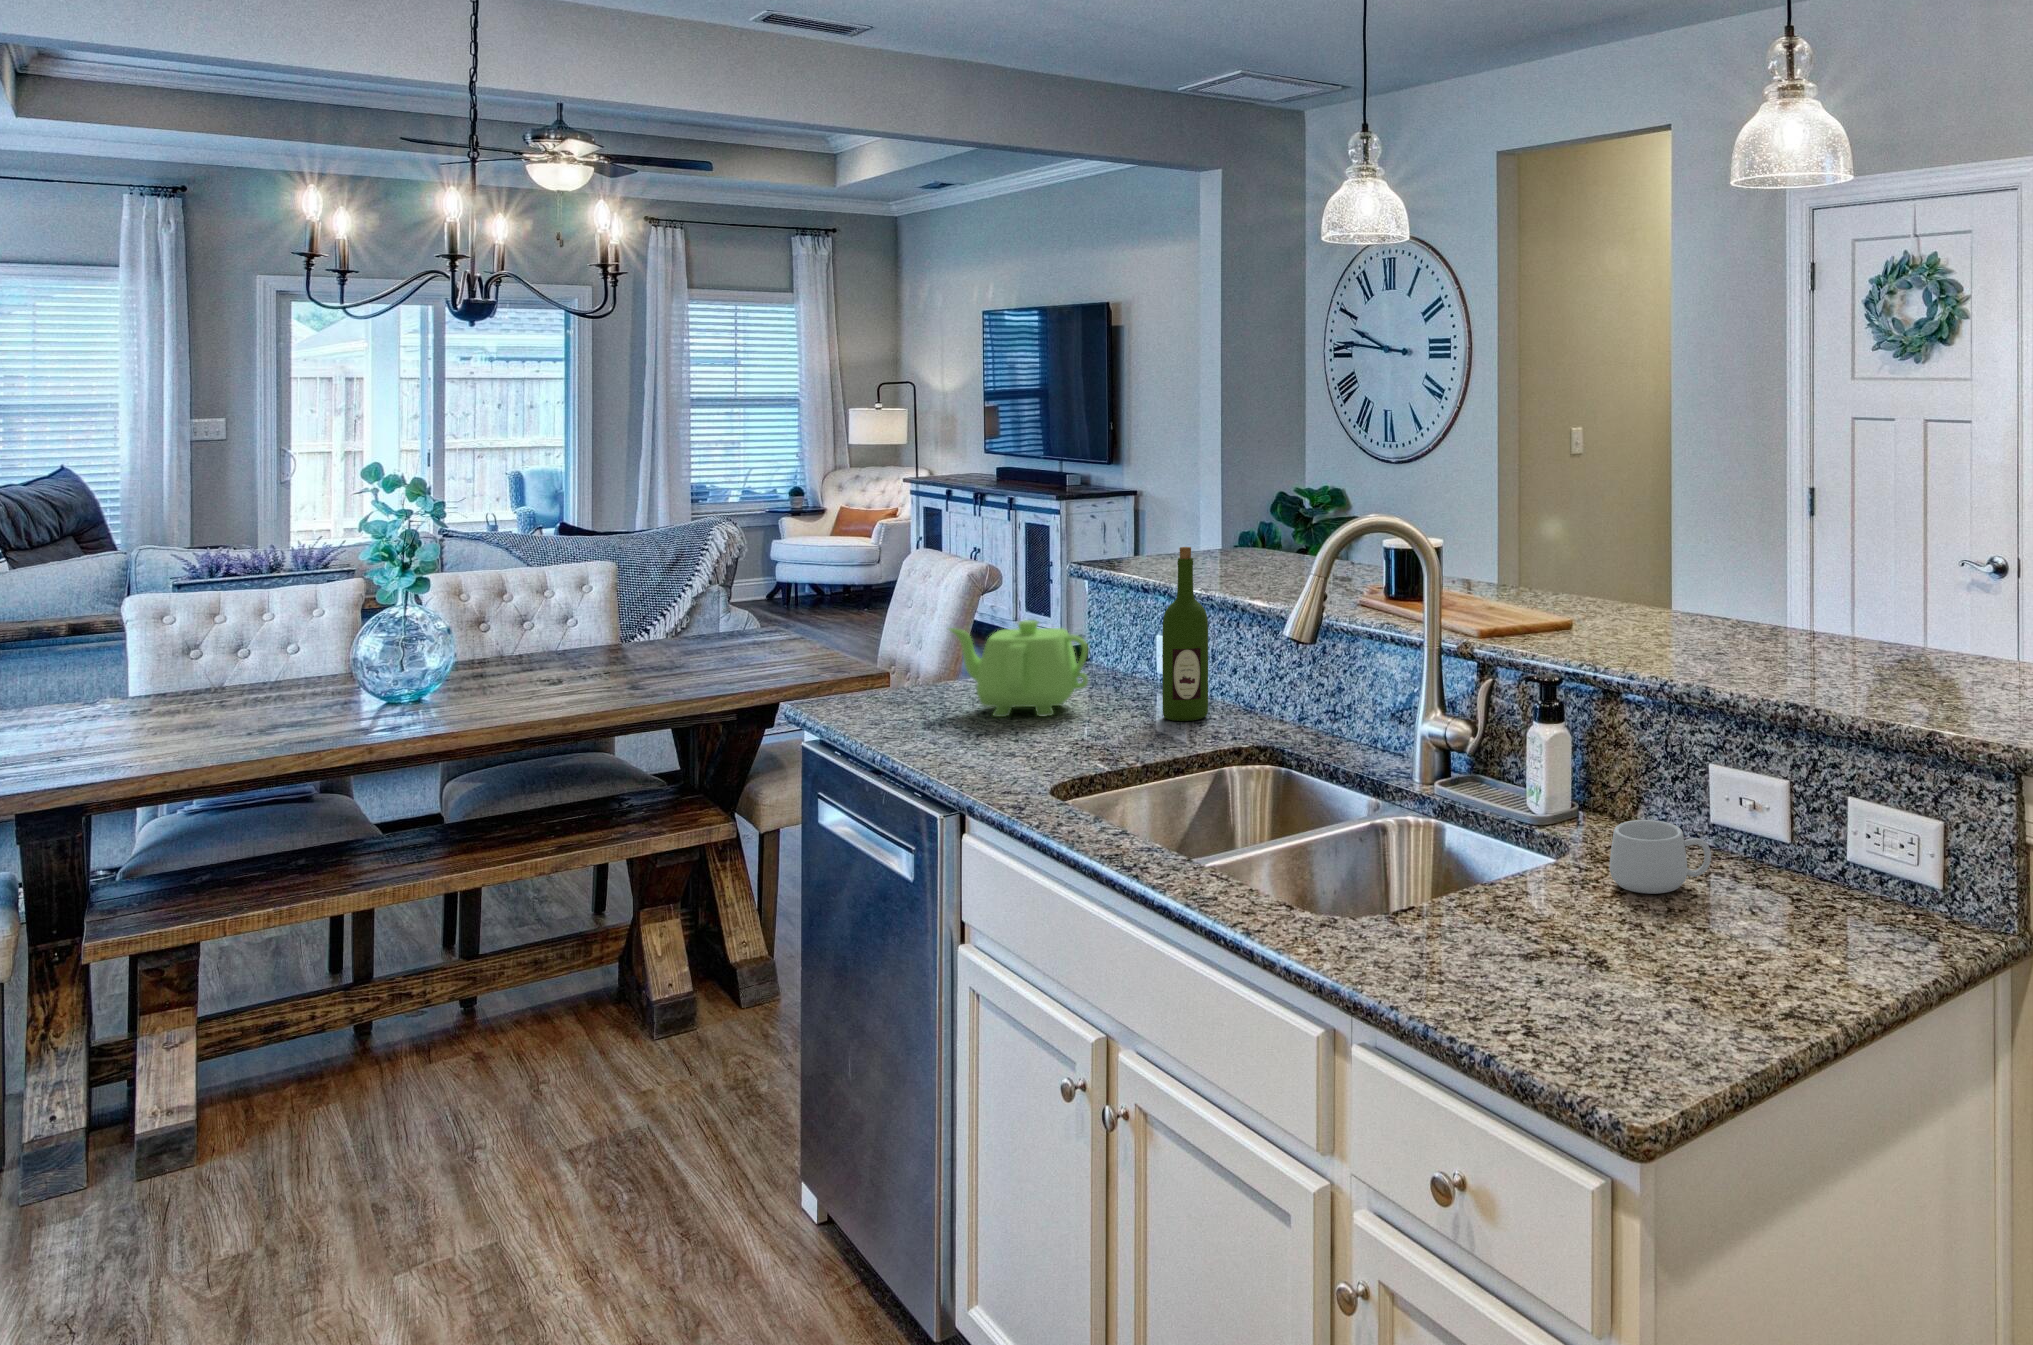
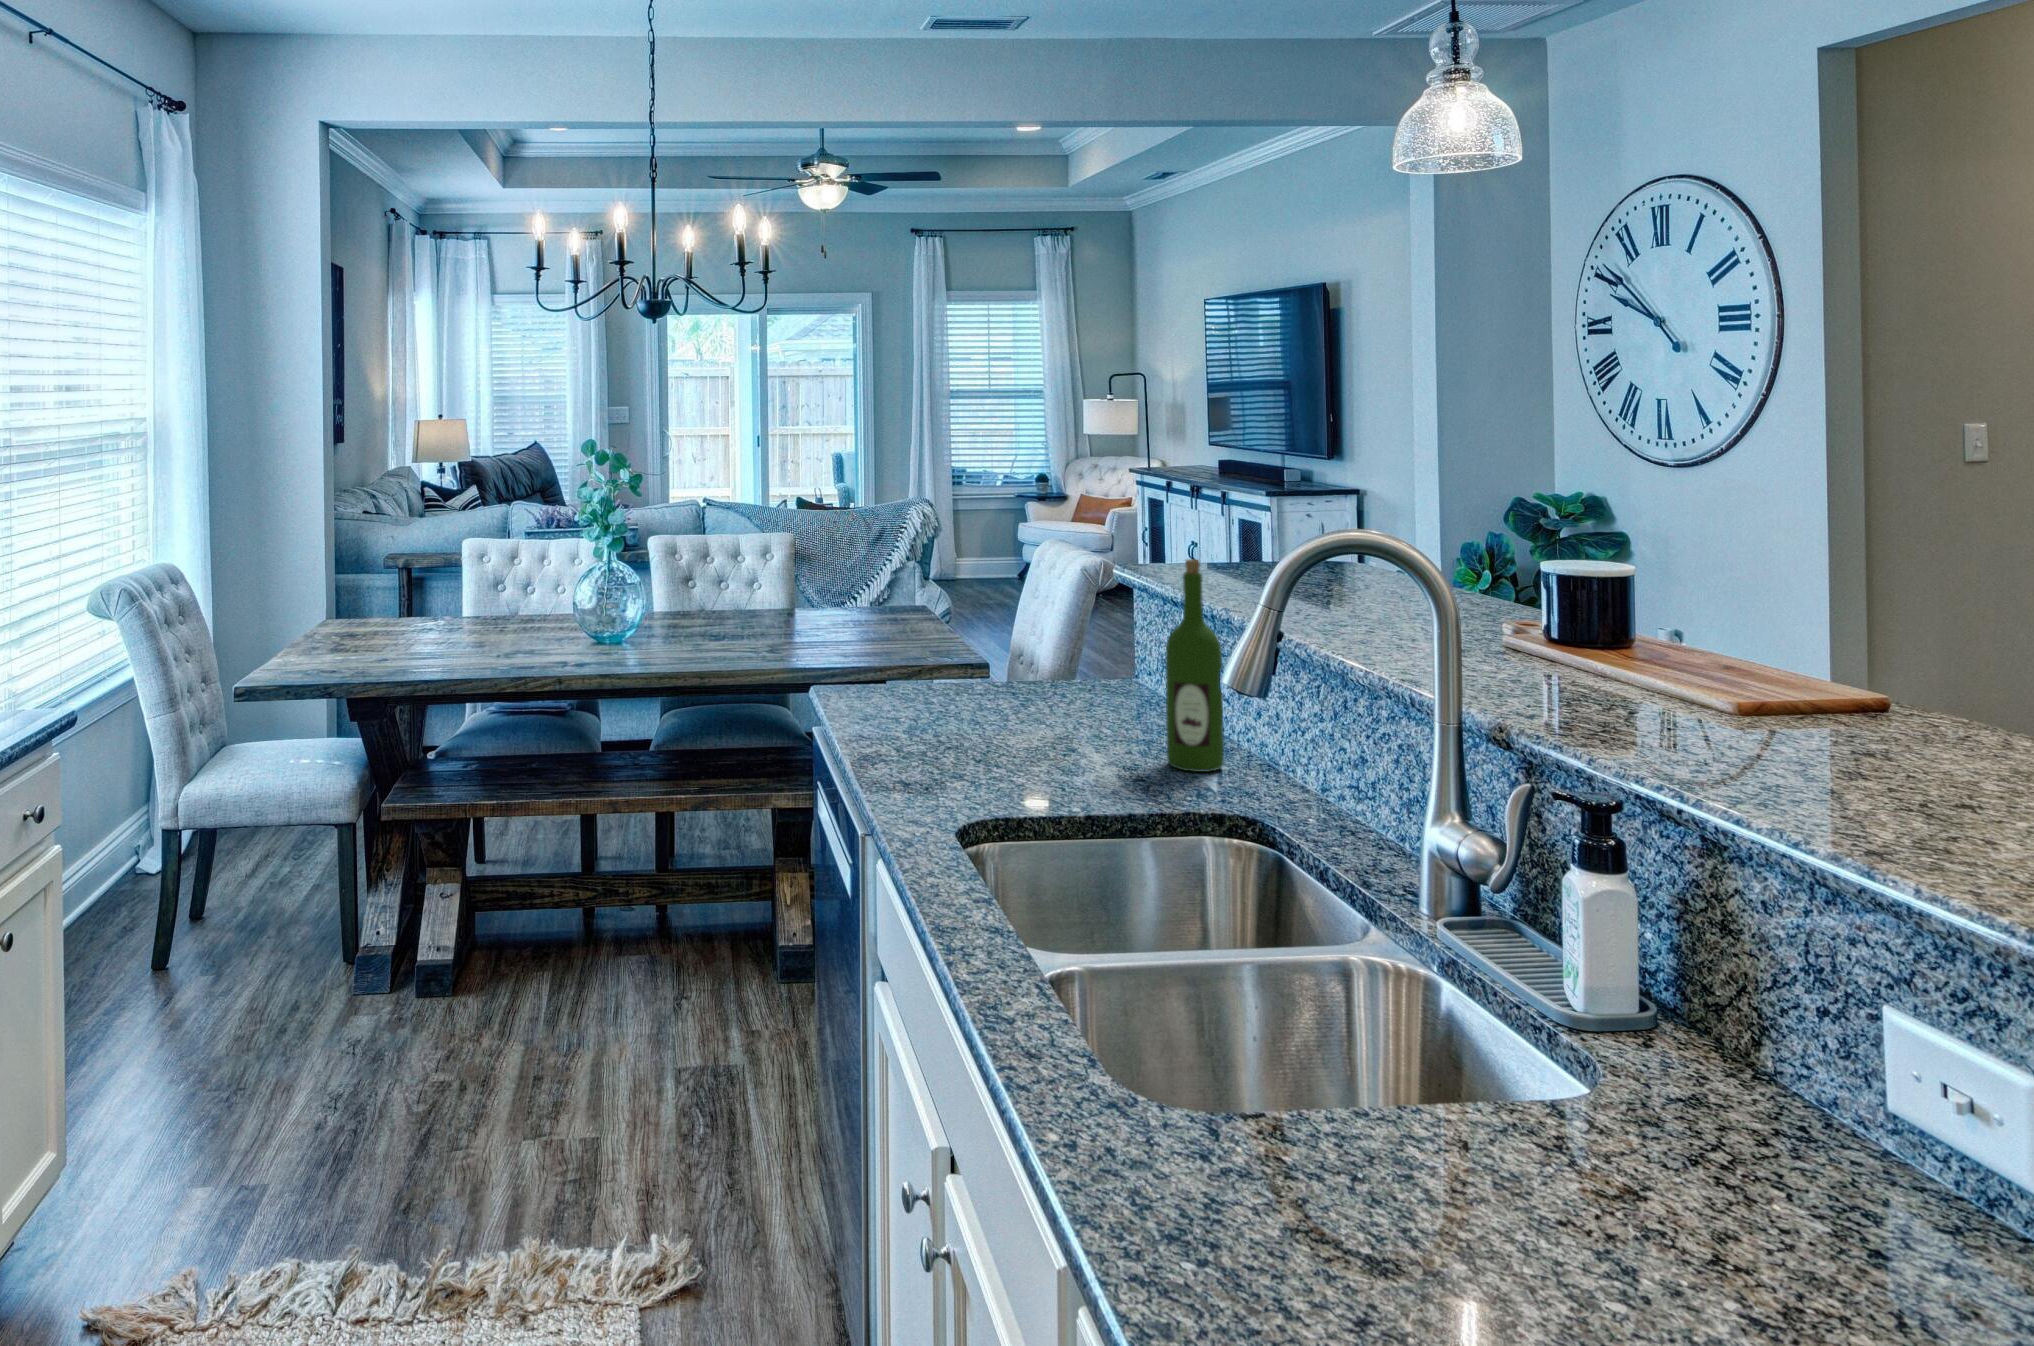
teapot: present [949,620,1088,717] -> none [945,628,1091,740]
mug: present [1609,820,1711,894] -> none [1635,1071,1838,1217]

